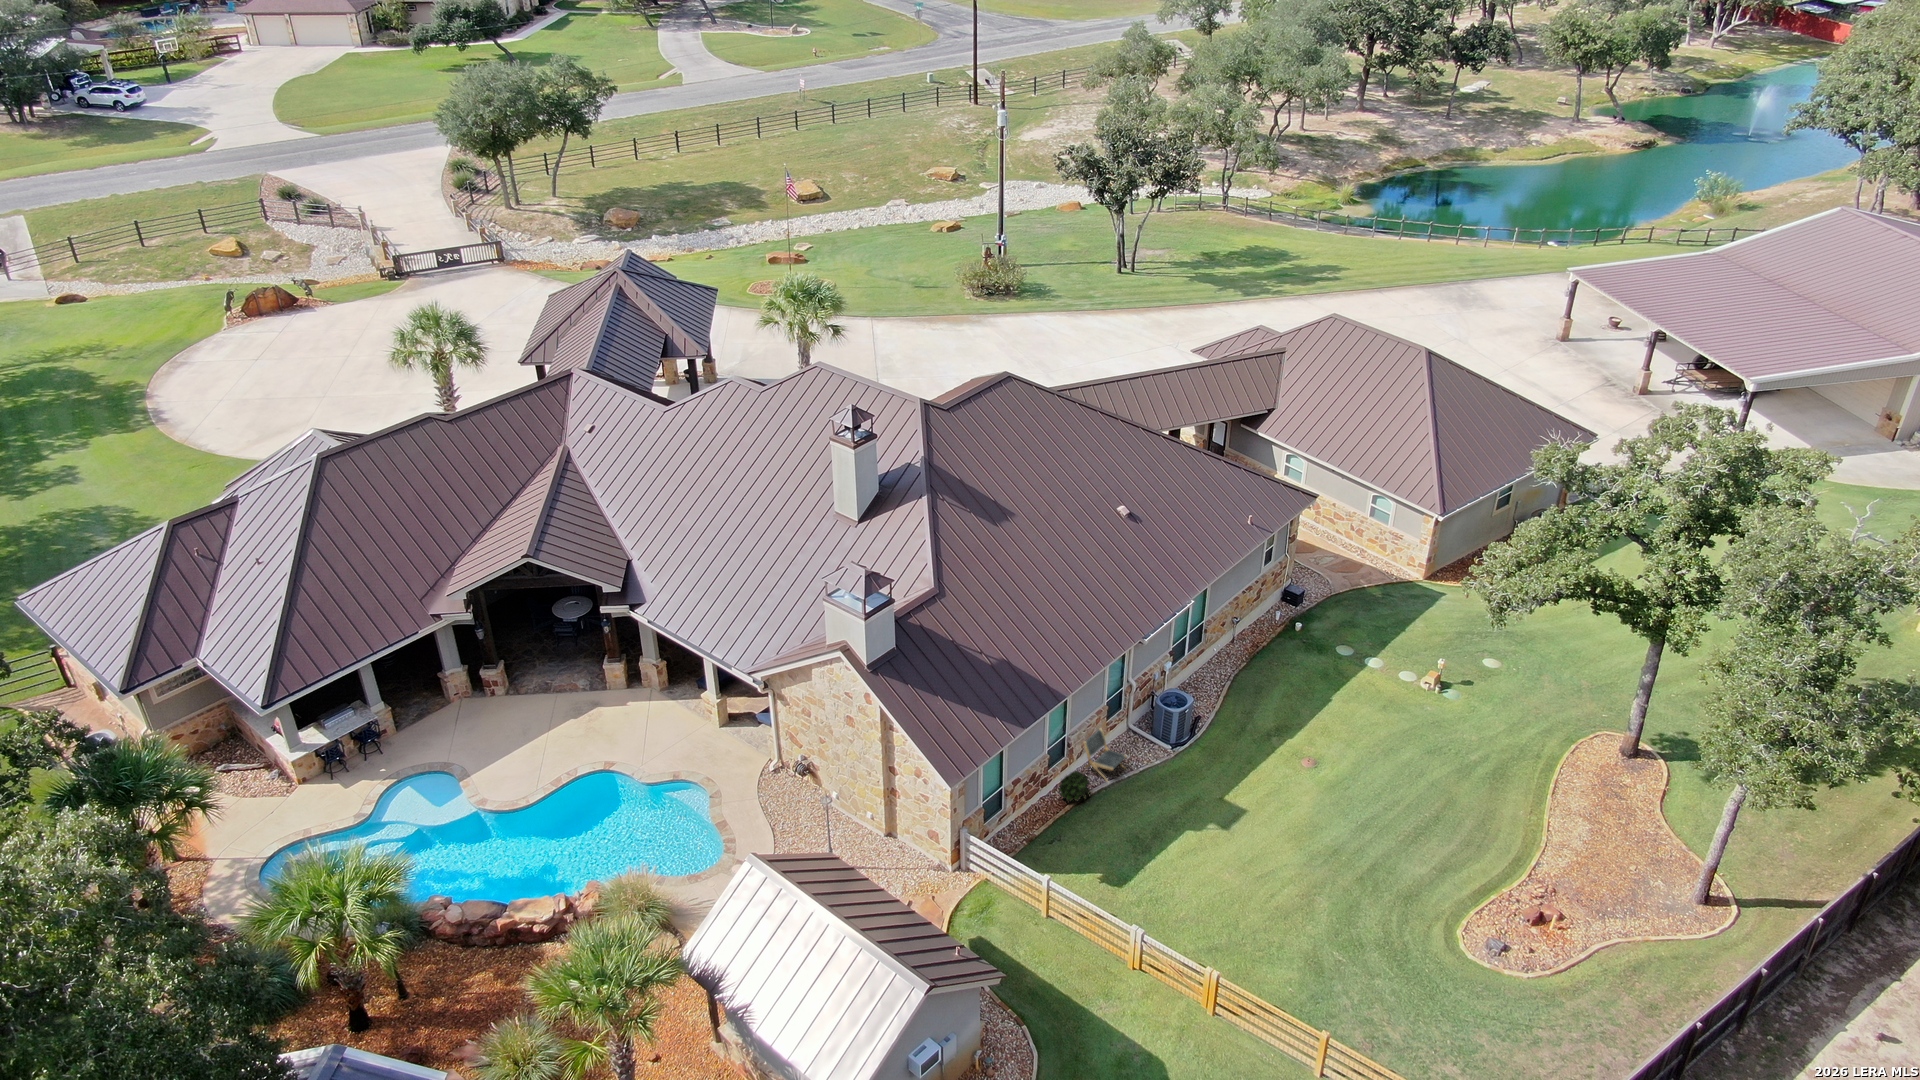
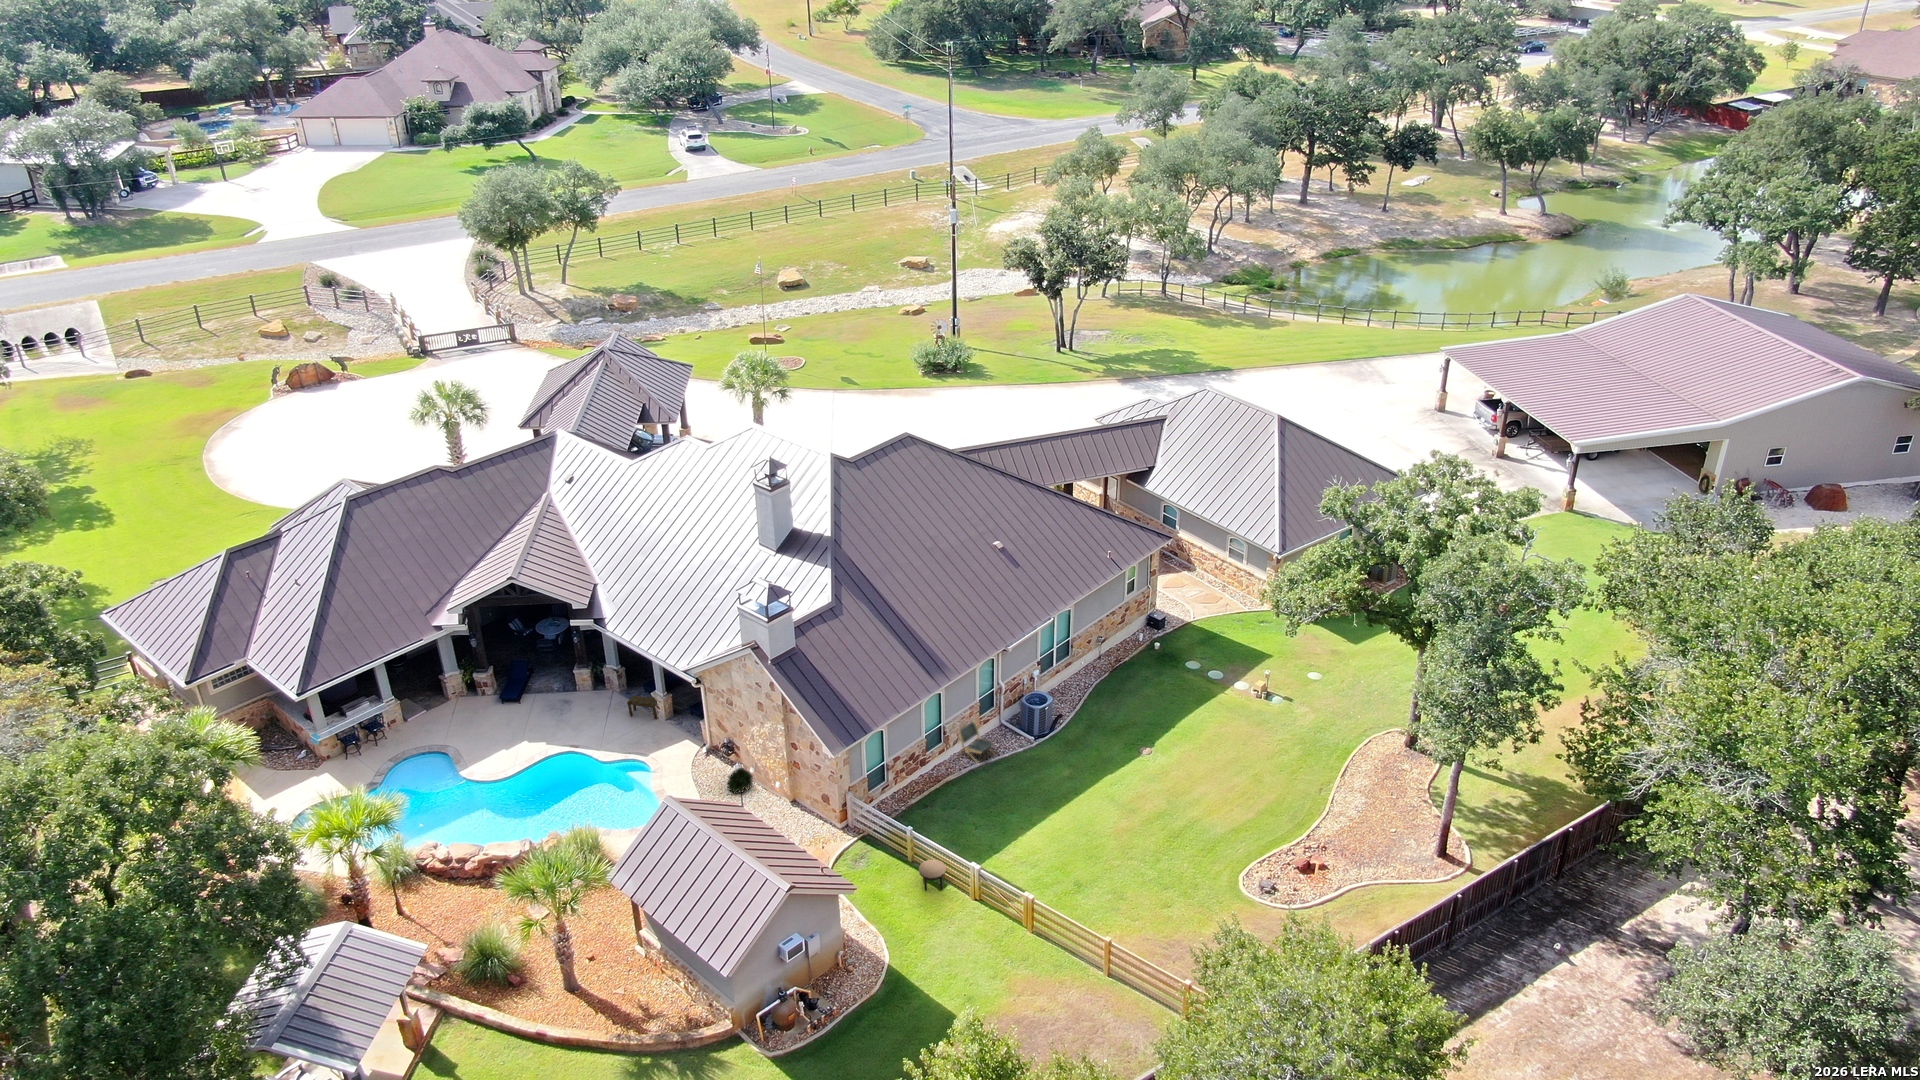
bench: none [672,697,712,726] -> present [627,695,658,719]
potted plant: present [1059,771,1090,802] -> present [727,768,753,794]
side table: none [1063,917,1097,957] -> present [919,860,946,891]

